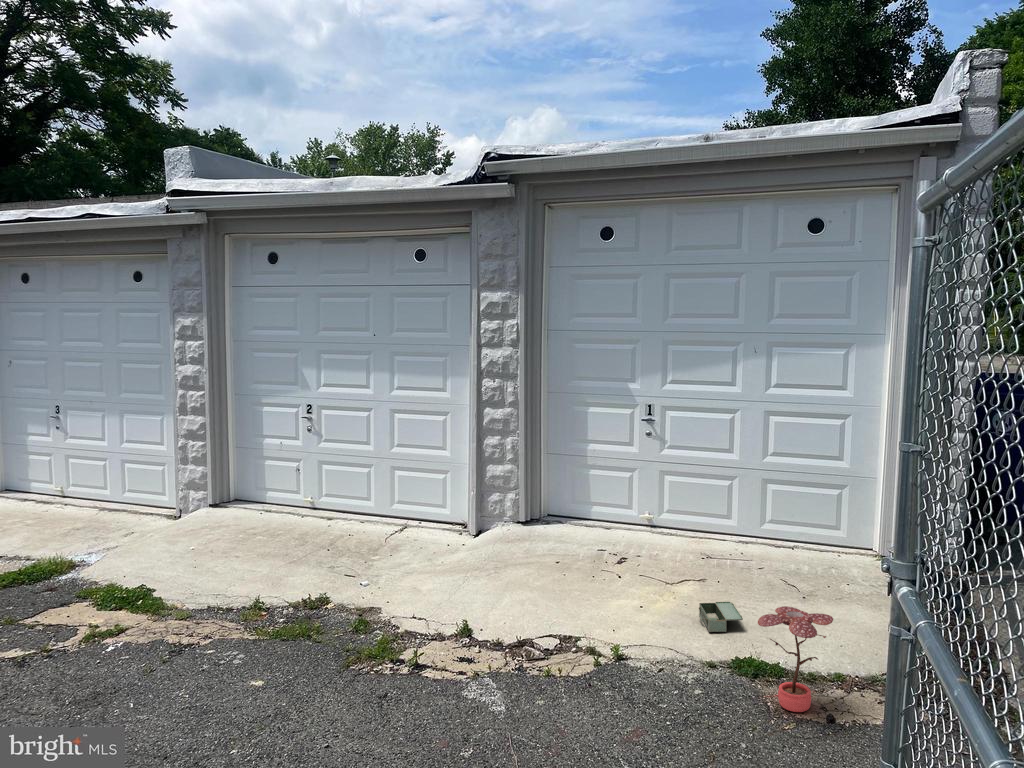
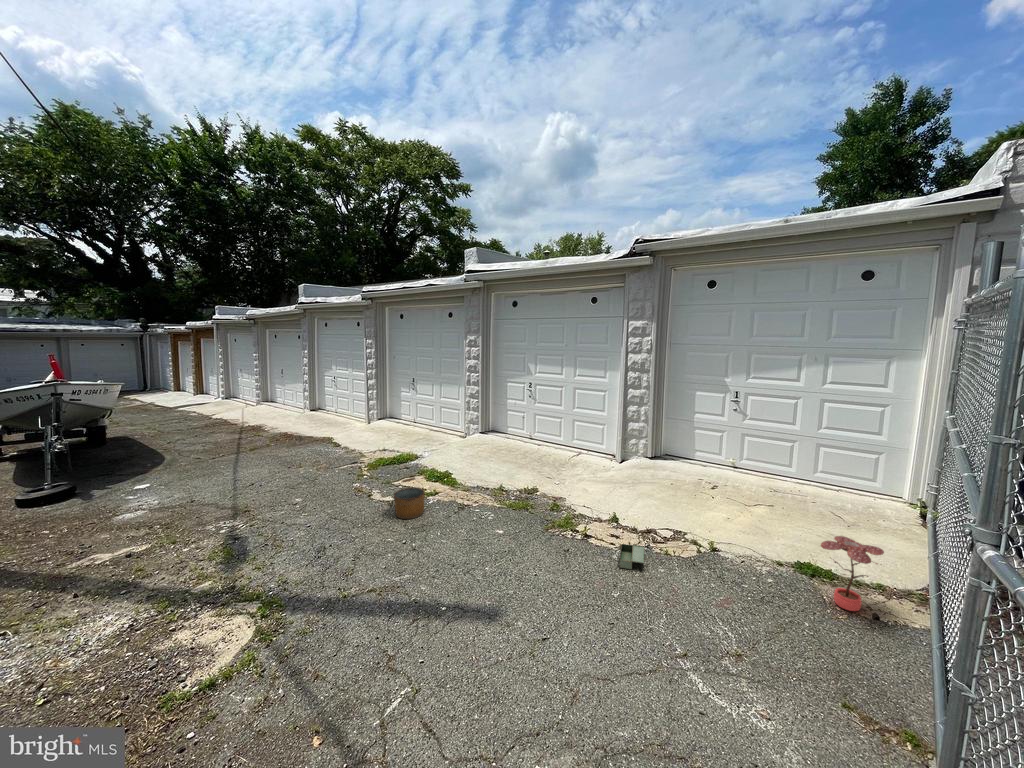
bucket: none [27,601,96,687] -> present [394,478,424,519]
toolbox: present [699,602,743,632] -> present [618,544,645,569]

